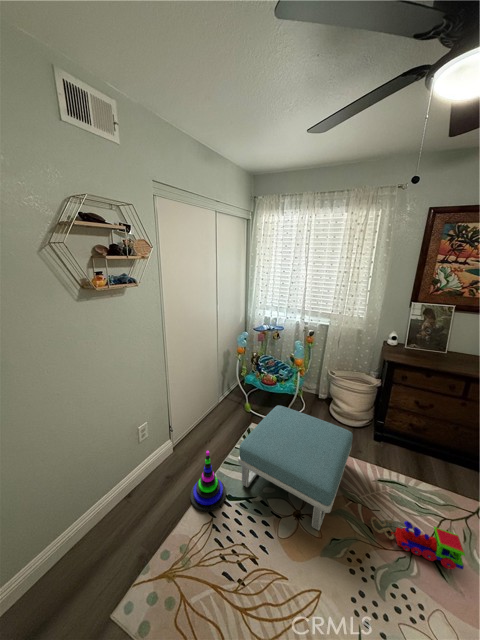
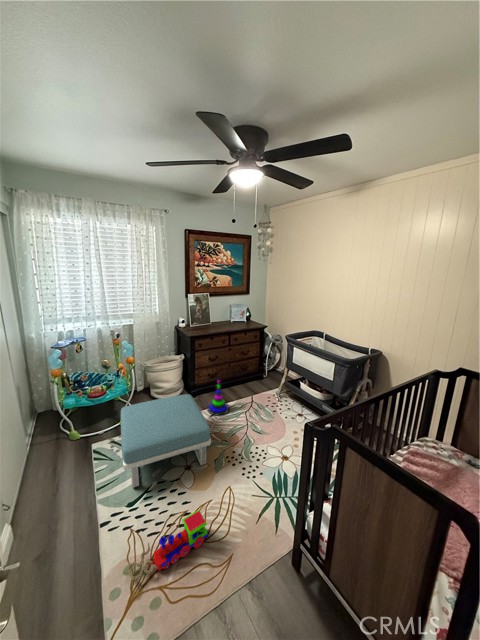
stacking toy: present [190,451,226,512] -> present [208,381,229,415]
toy train: present [371,517,465,570] -> present [128,510,208,580]

